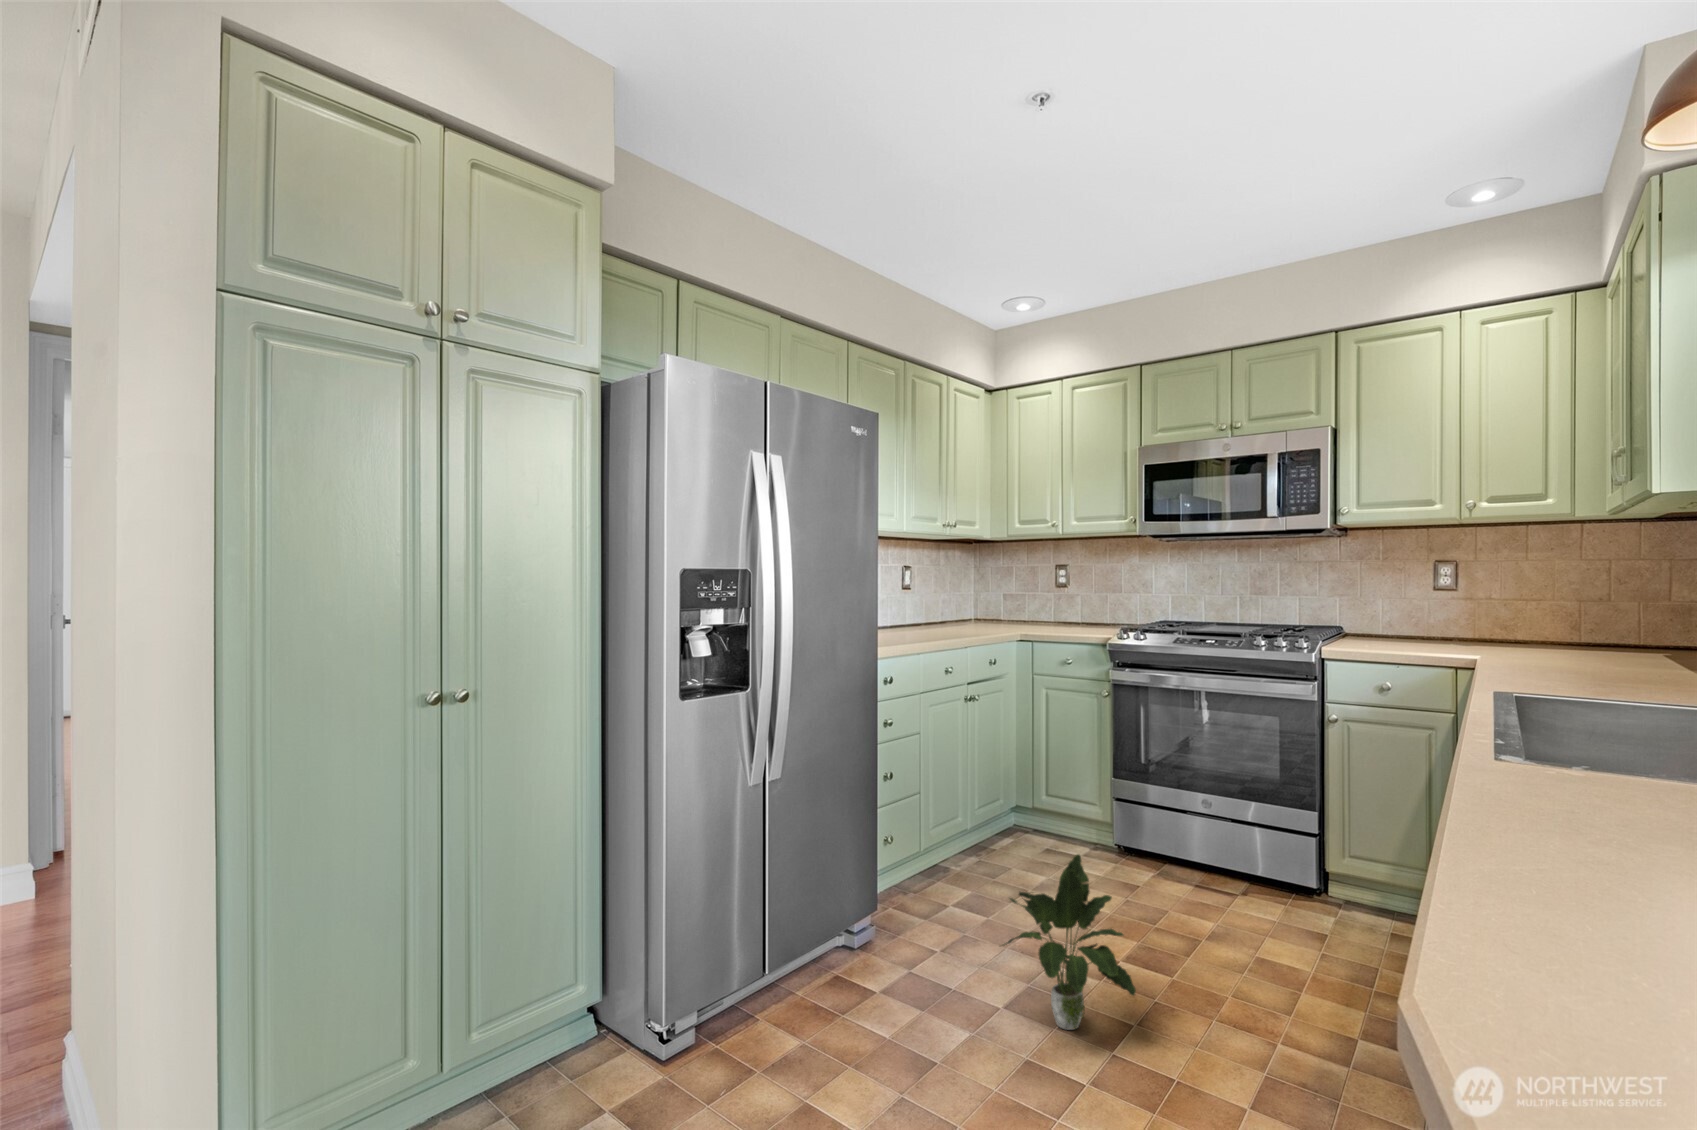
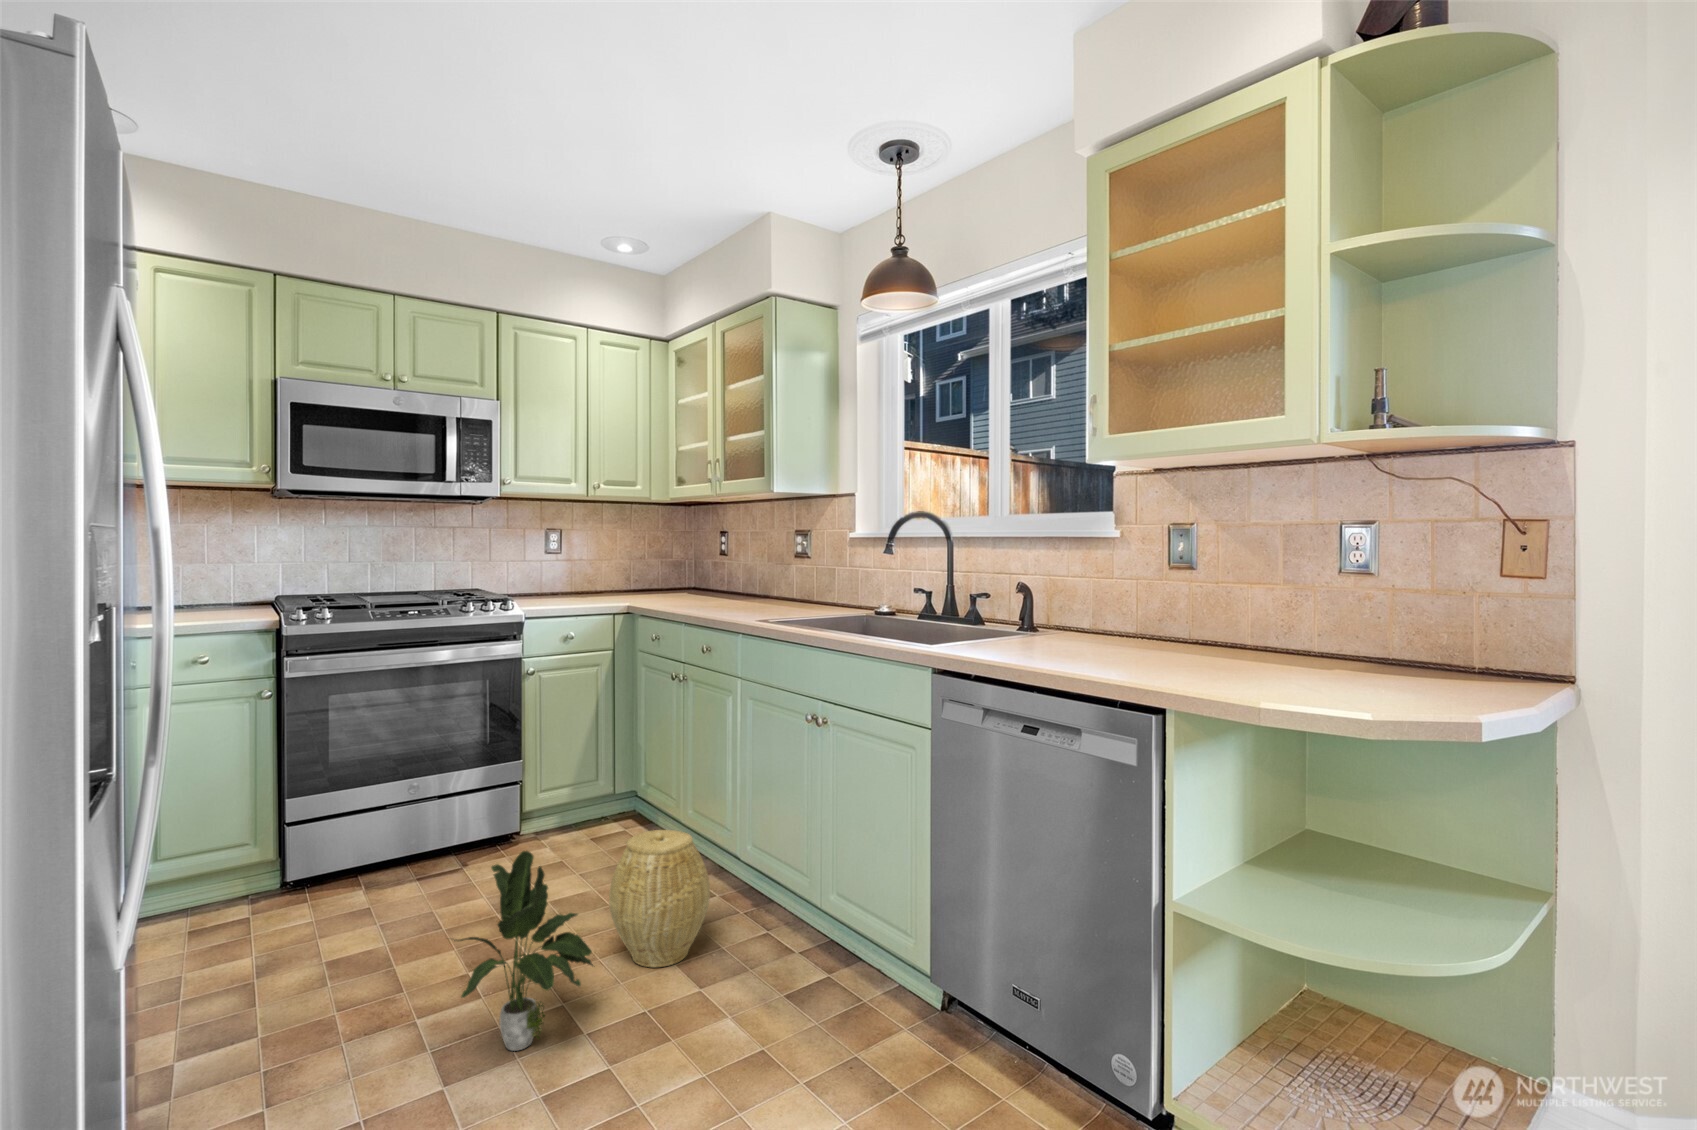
woven basket: none [1206,901,1332,1065] -> present [609,830,710,967]

